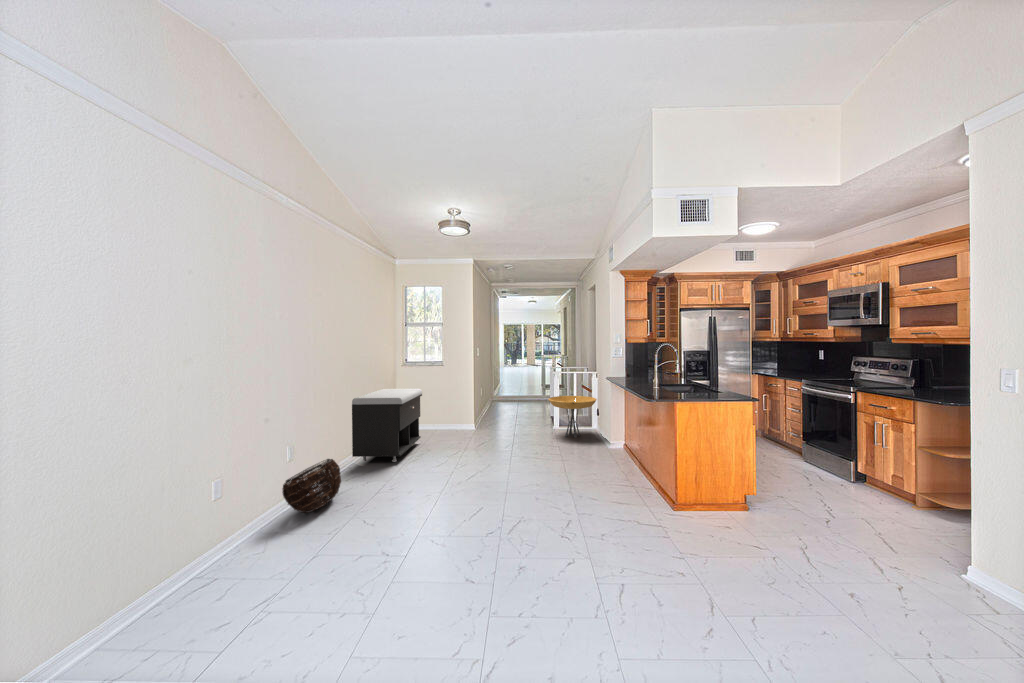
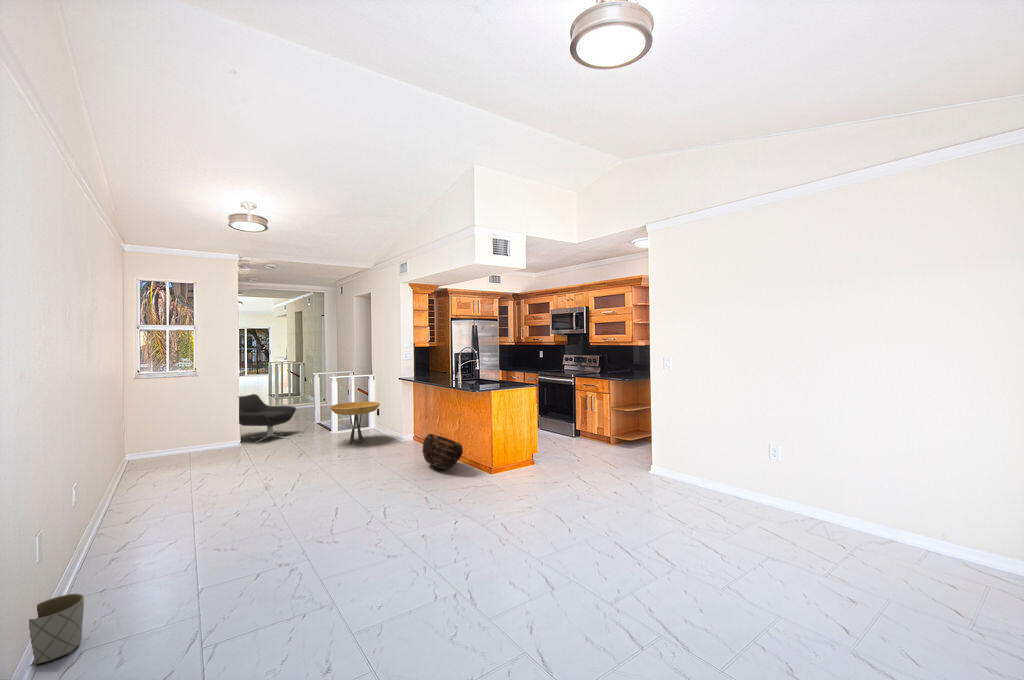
lounge chair: none [483,380,534,423] -> present [239,394,296,442]
storage bench: present [352,389,422,462] -> none [88,410,175,514]
basket: present [282,459,341,513] -> present [422,434,463,469]
planter: none [222,518,259,563] -> present [29,594,84,665]

